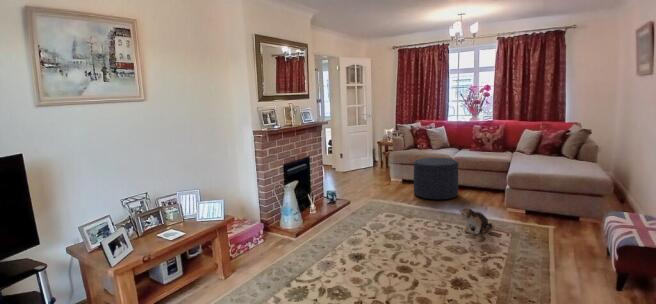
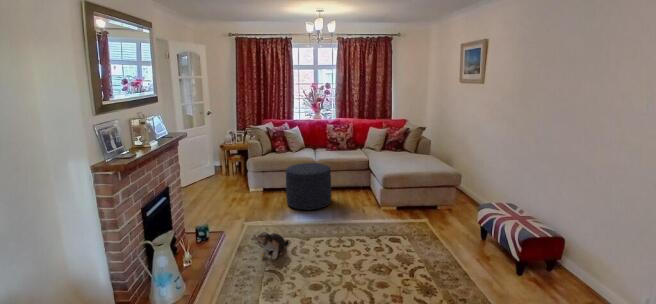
plush toy: present [458,207,492,234] -> present [253,232,288,259]

